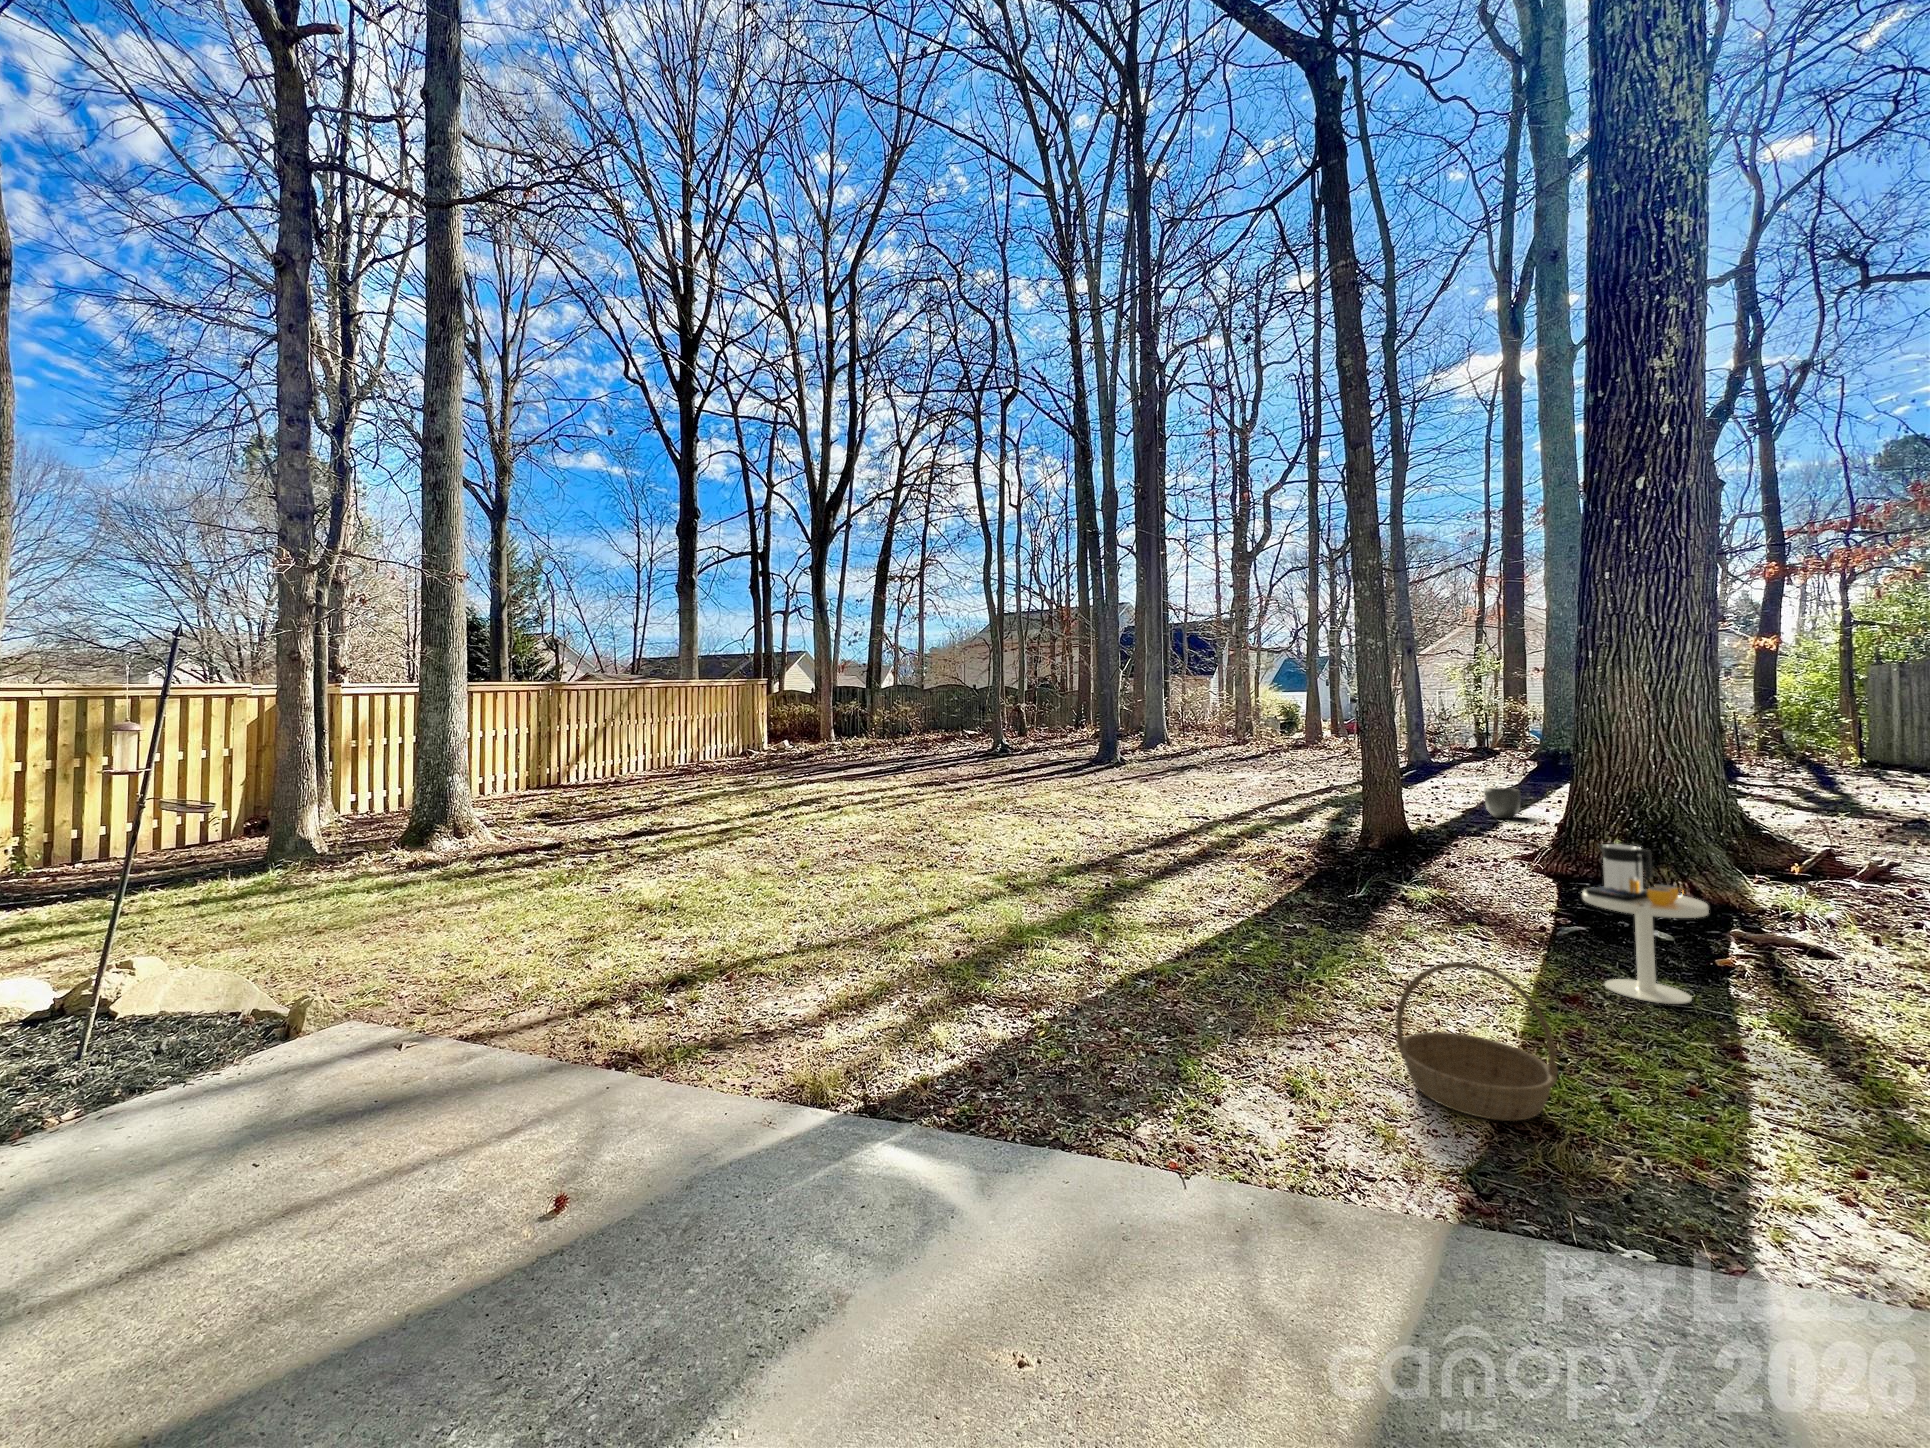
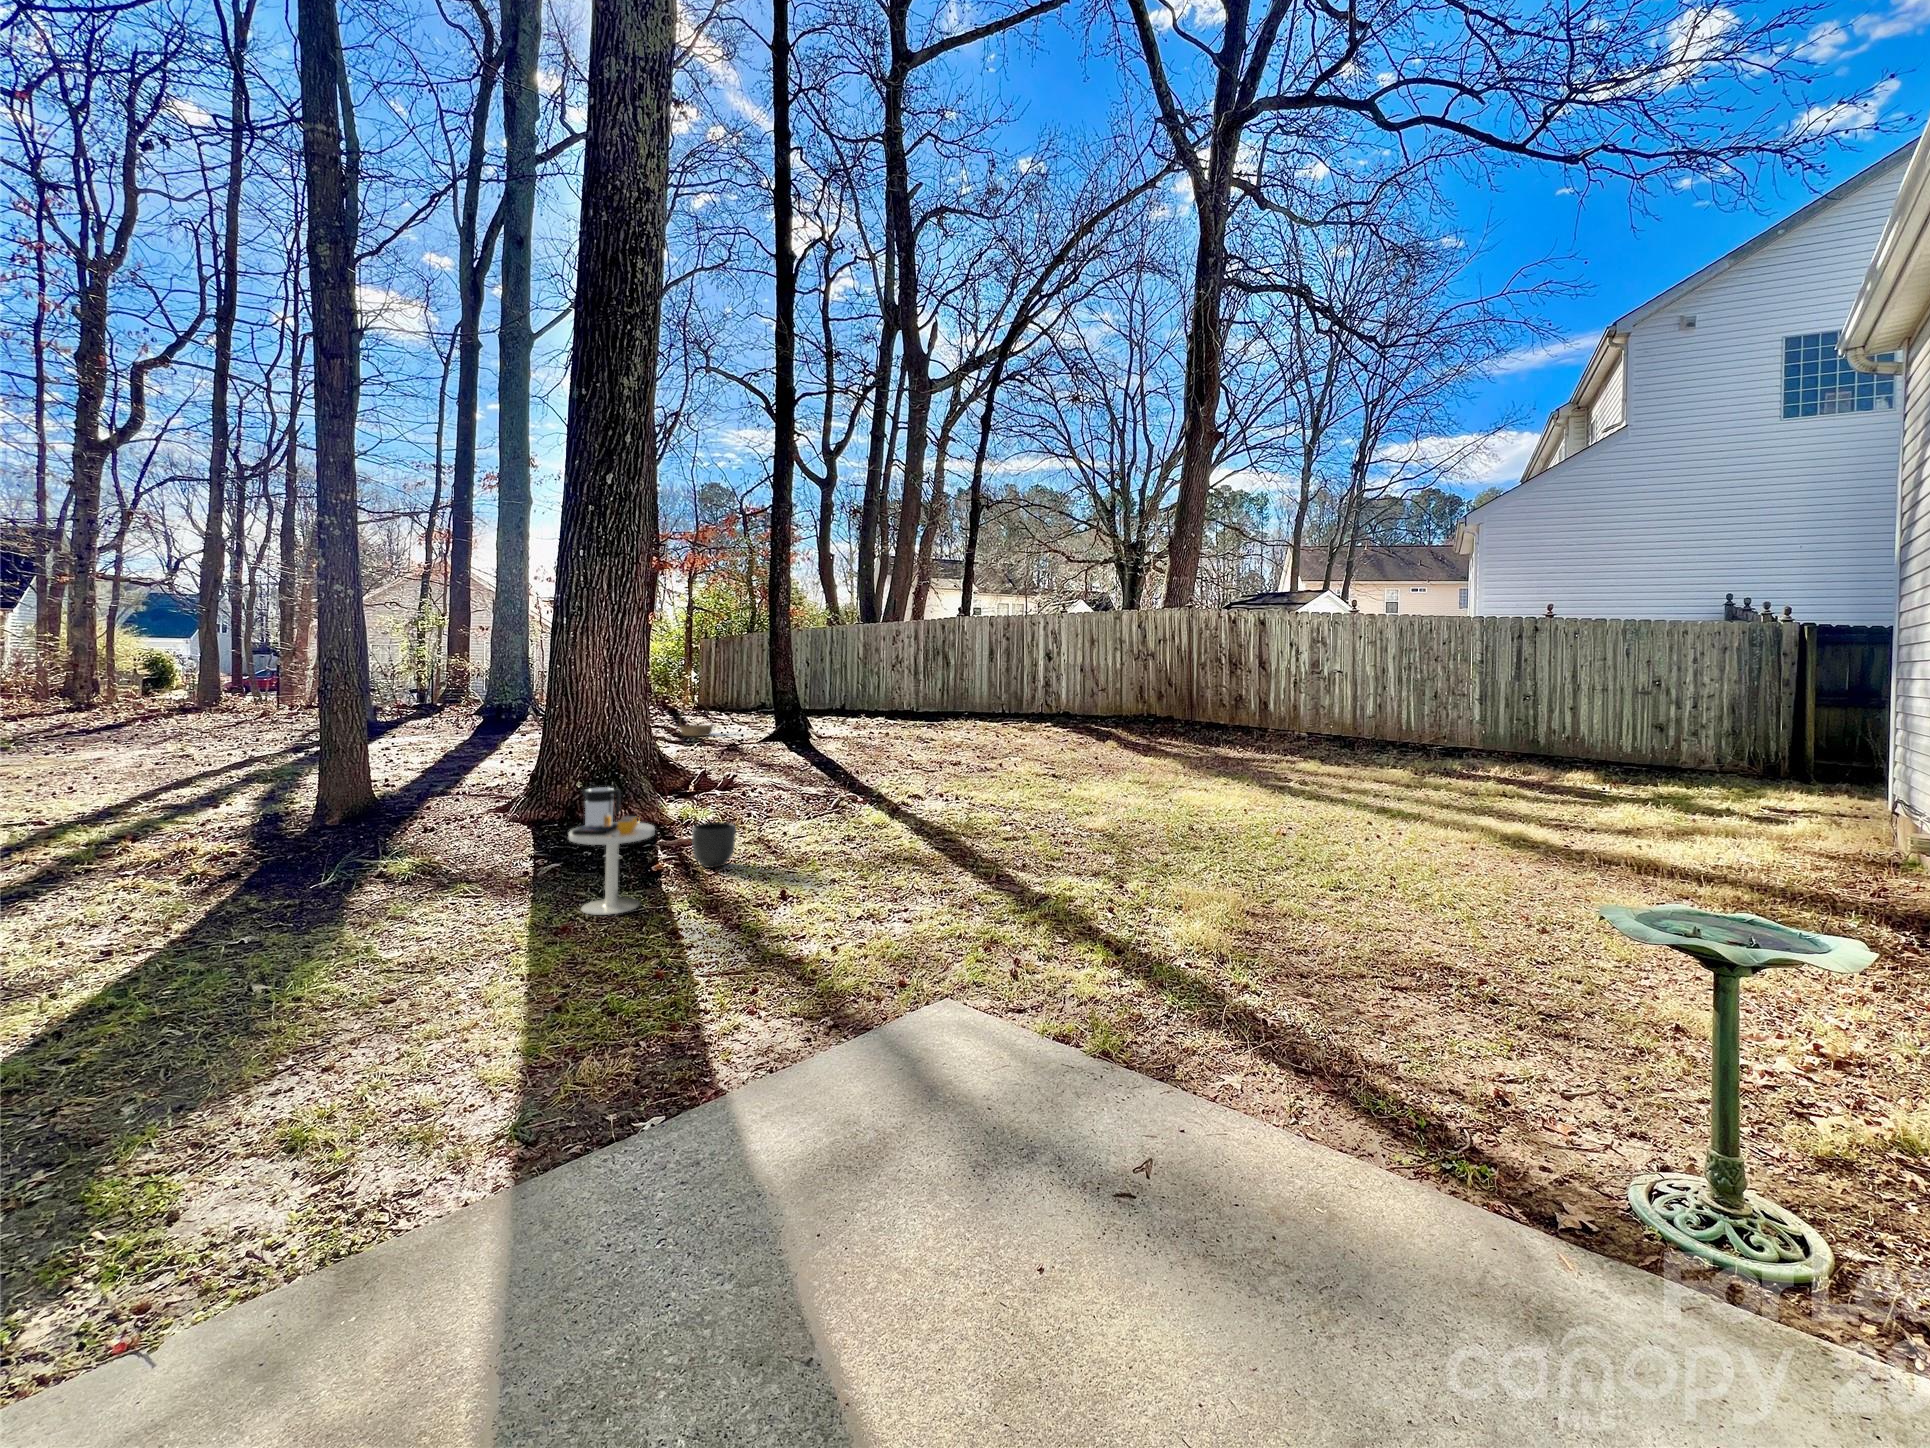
planter: present [1484,788,1520,818] -> present [692,822,736,868]
basket: present [1396,962,1558,1121] -> present [679,708,713,736]

